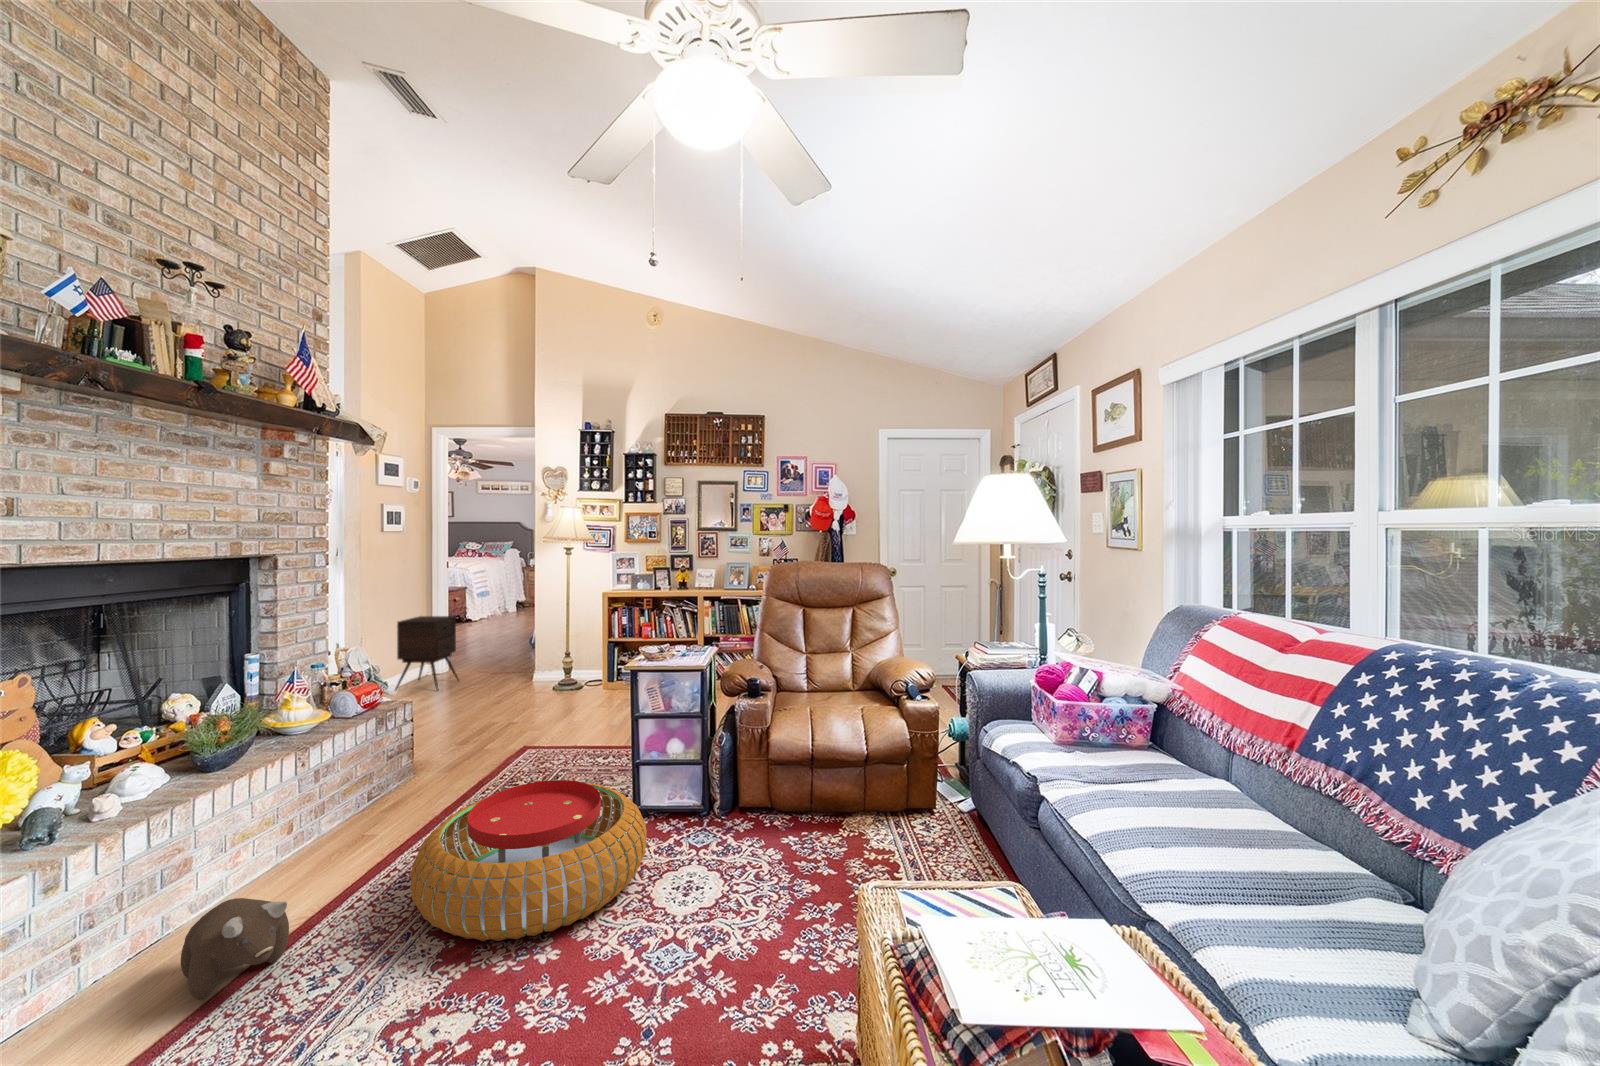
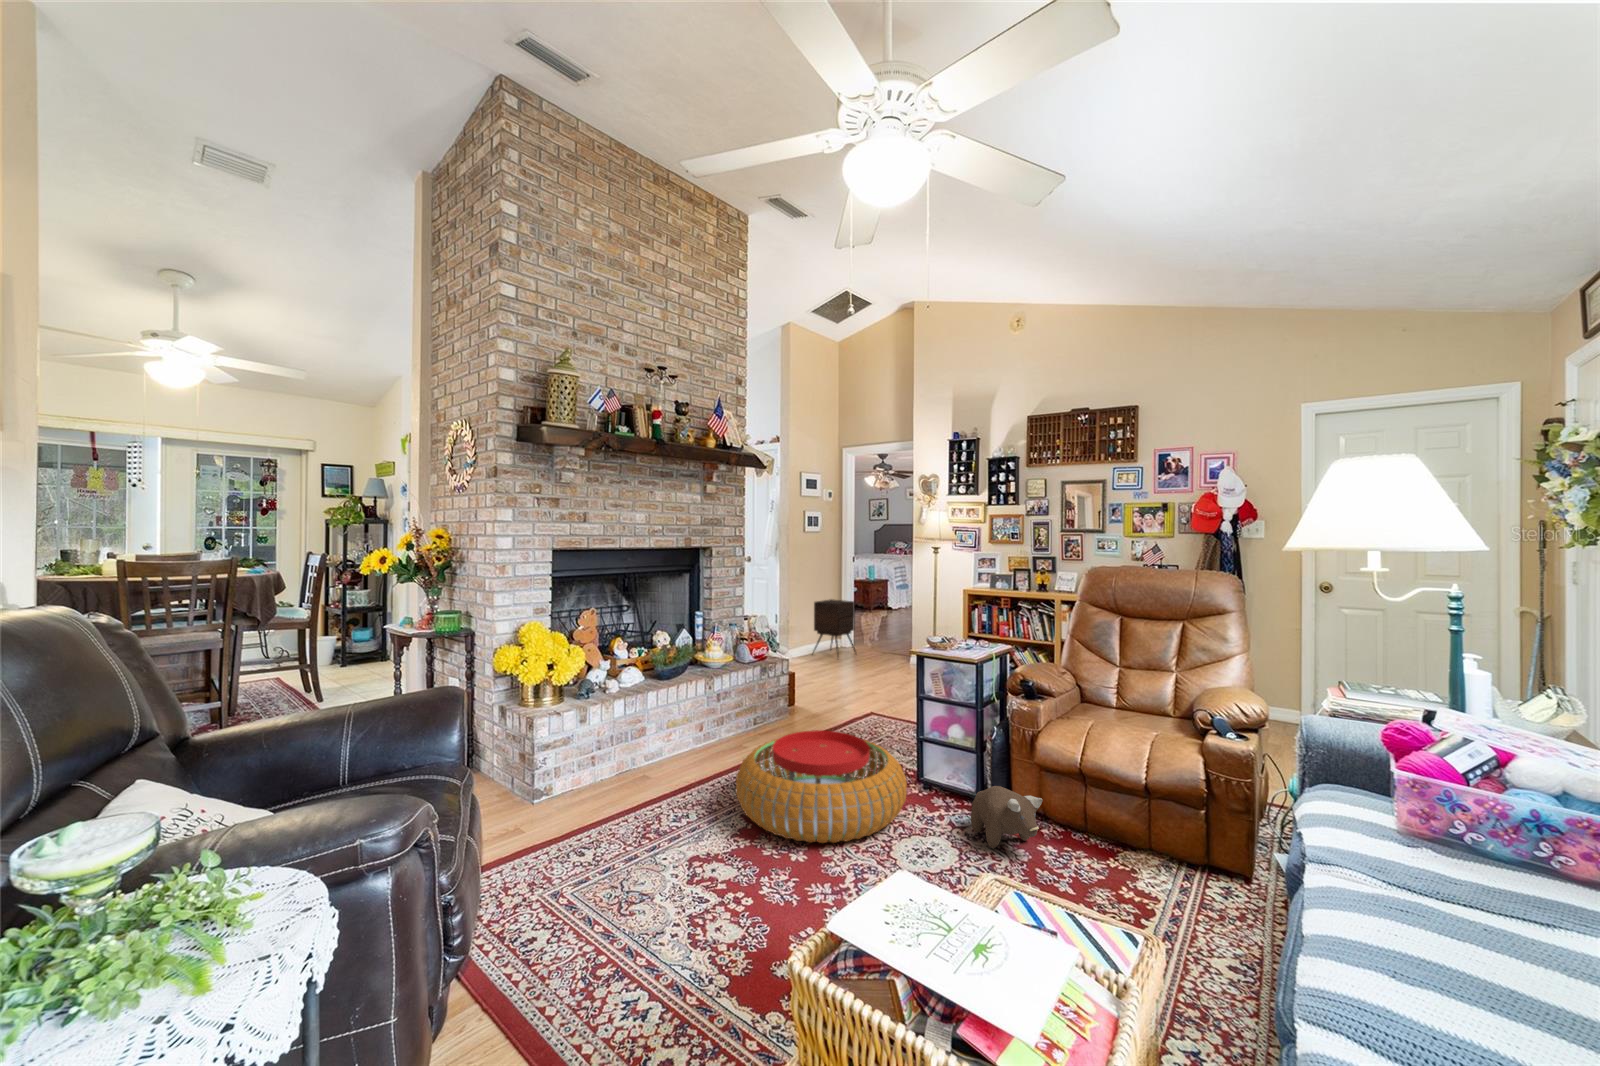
plush toy: present [181,898,289,999] -> present [971,786,1042,848]

